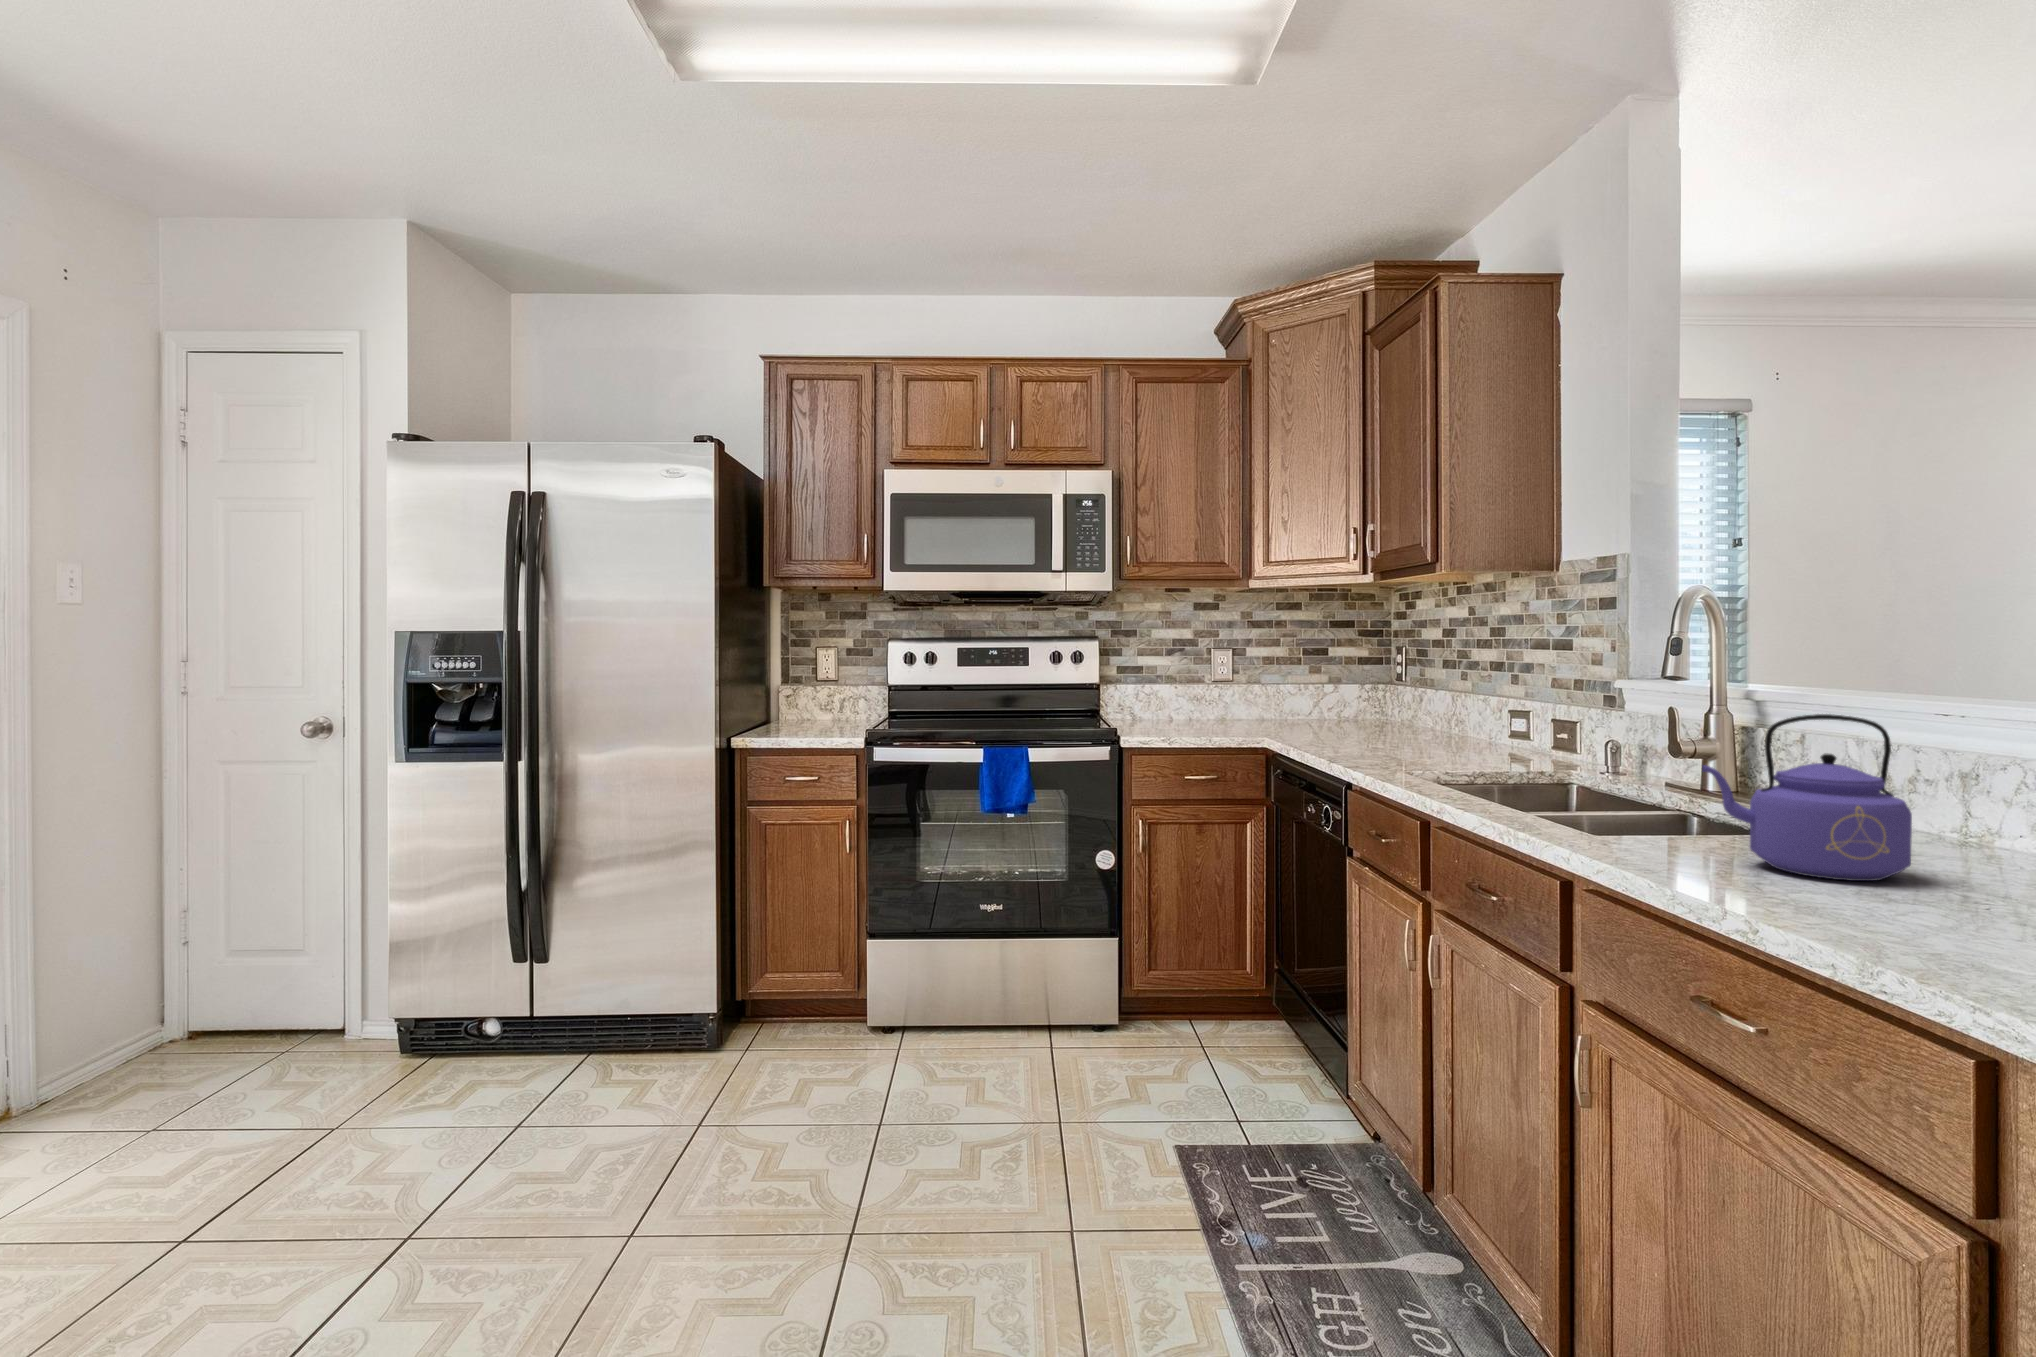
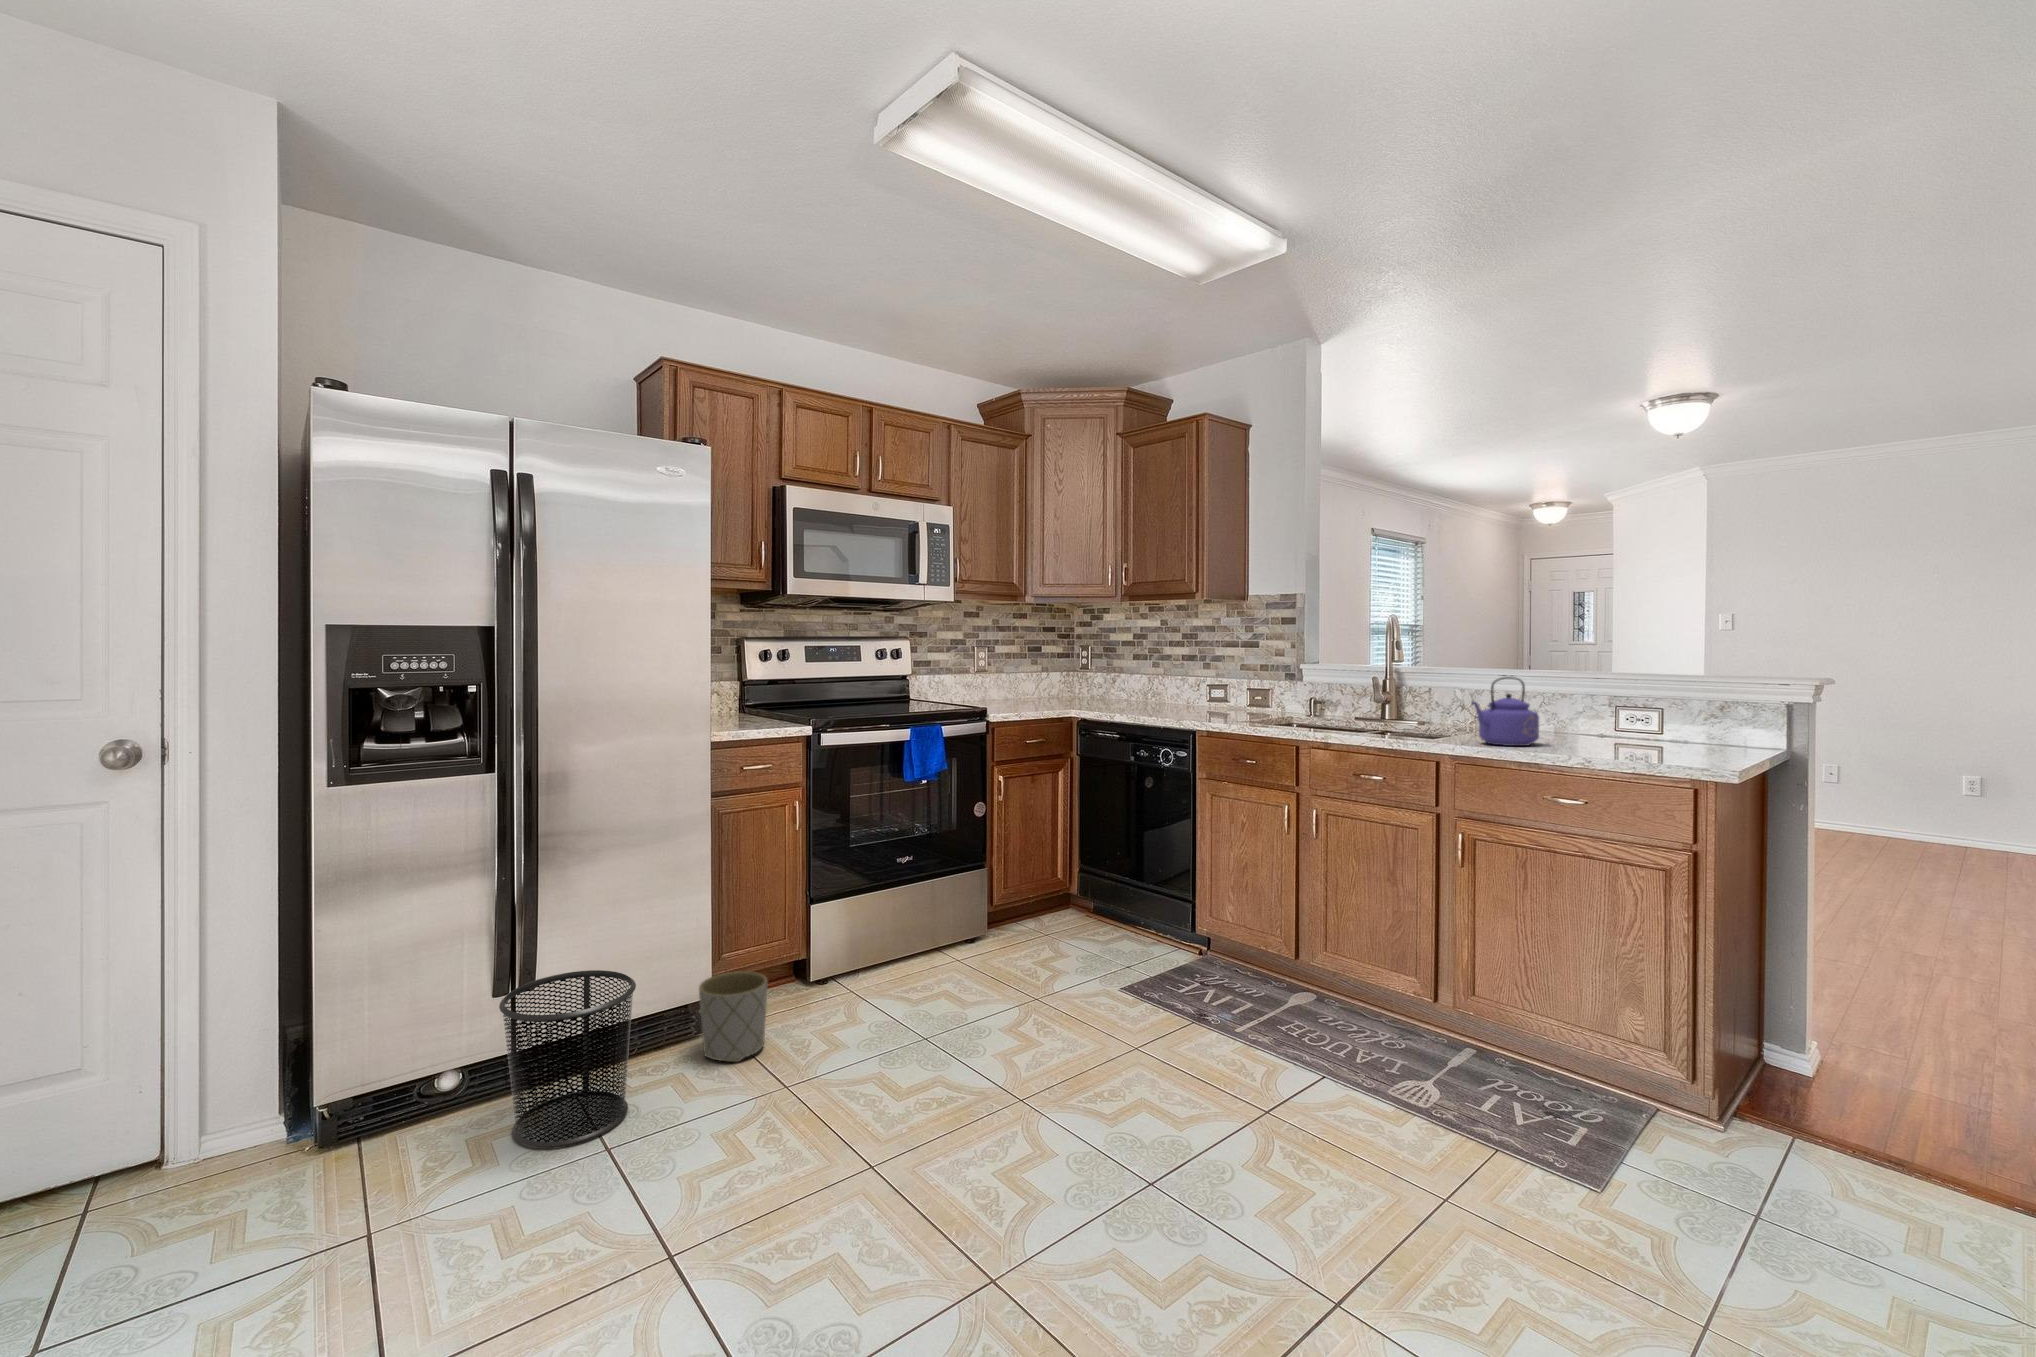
waste bin: none [460,952,588,1112] -> present [499,970,636,1148]
planter: none [677,988,749,1083] -> present [699,971,768,1062]

